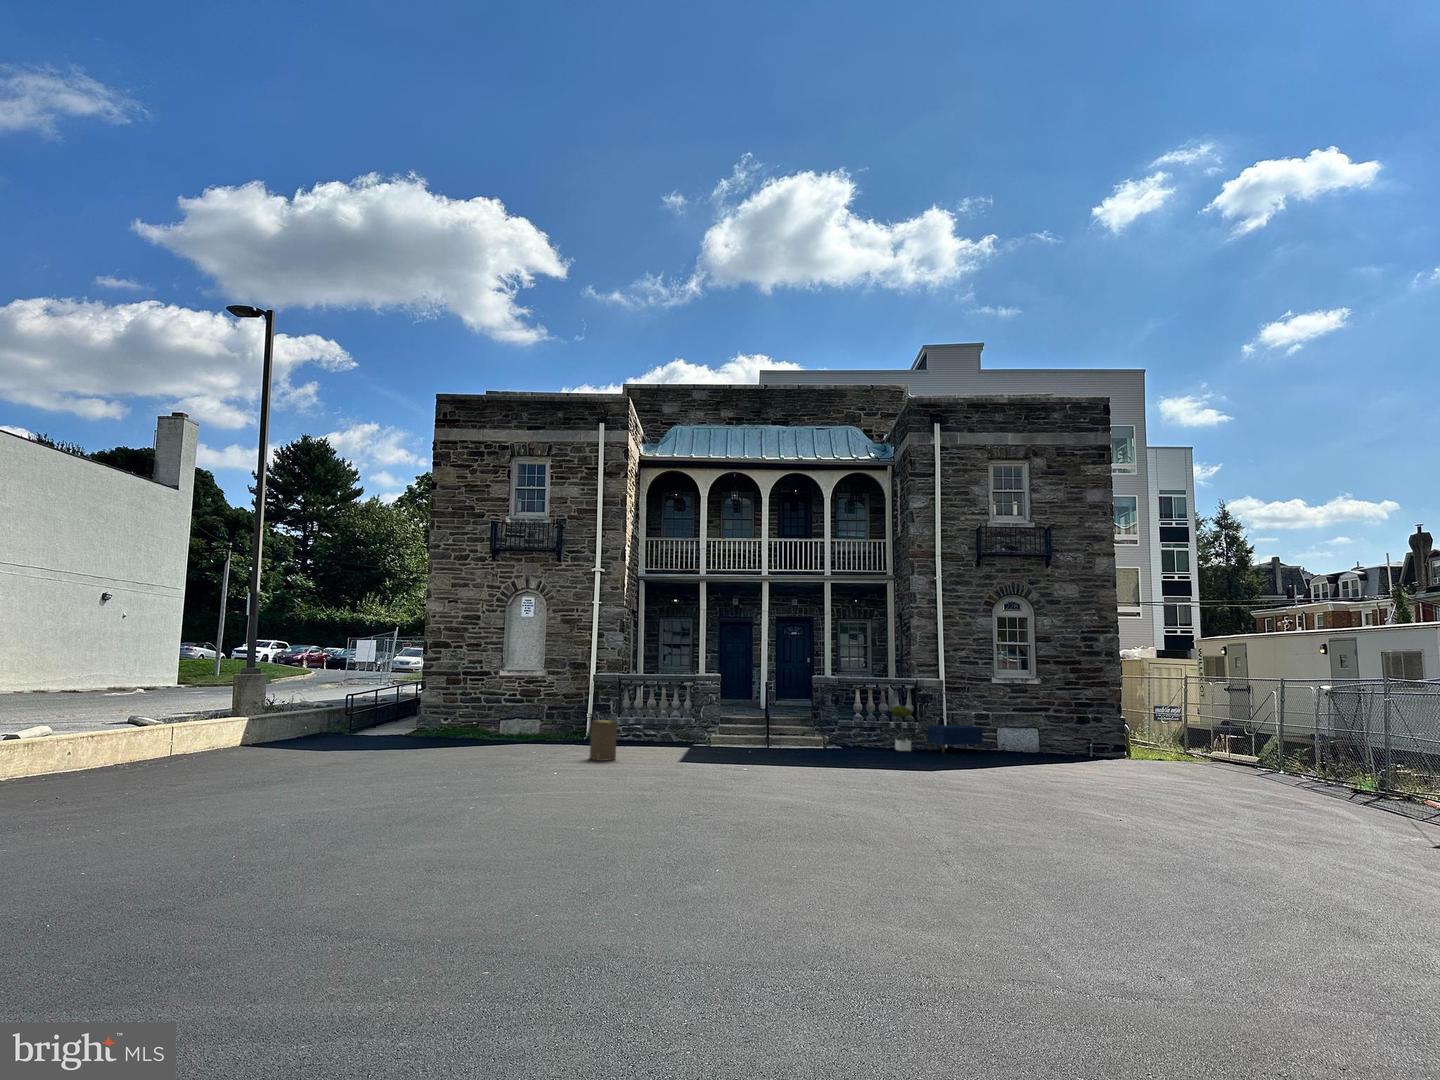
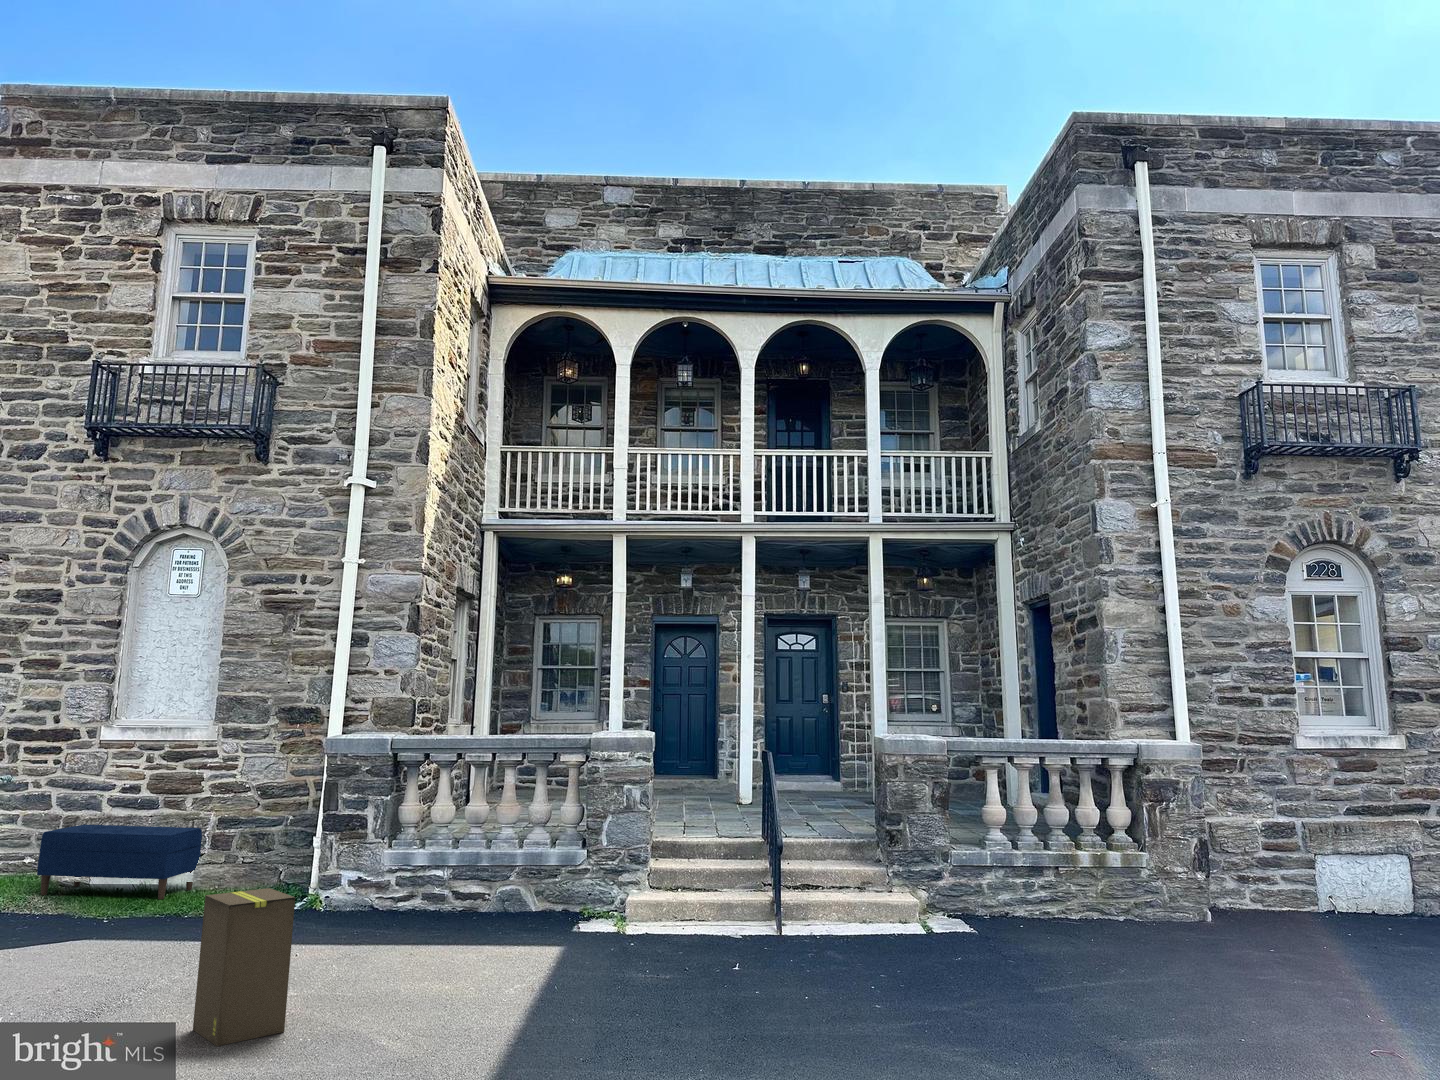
potted tree: present [892,706,911,751] -> none [1083,808,1140,927]
bench: present [927,725,983,753] -> present [37,824,202,899]

